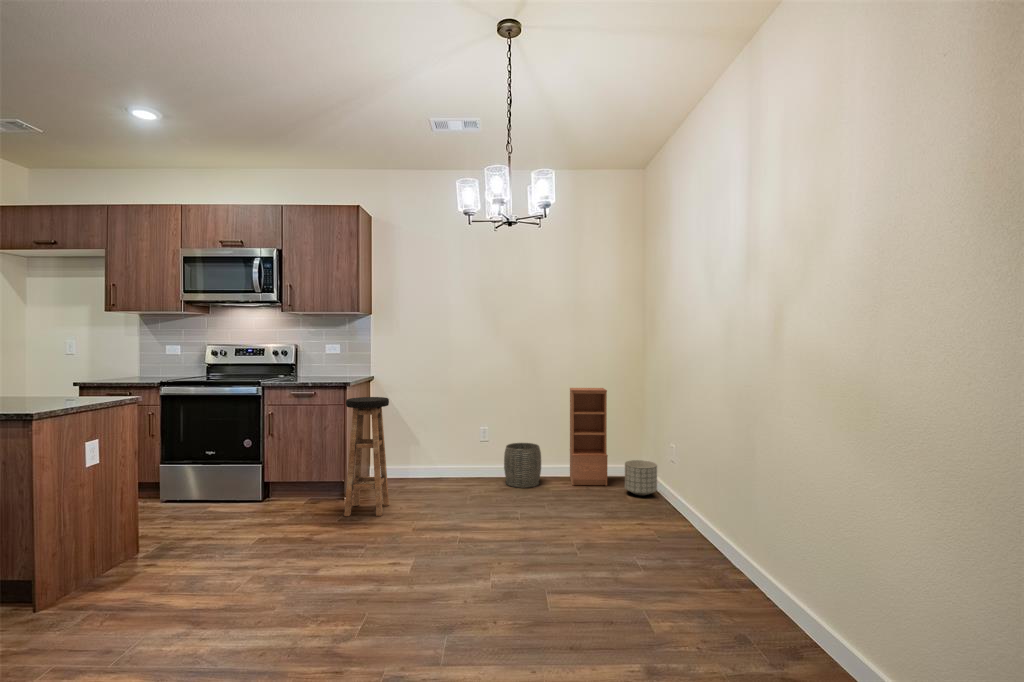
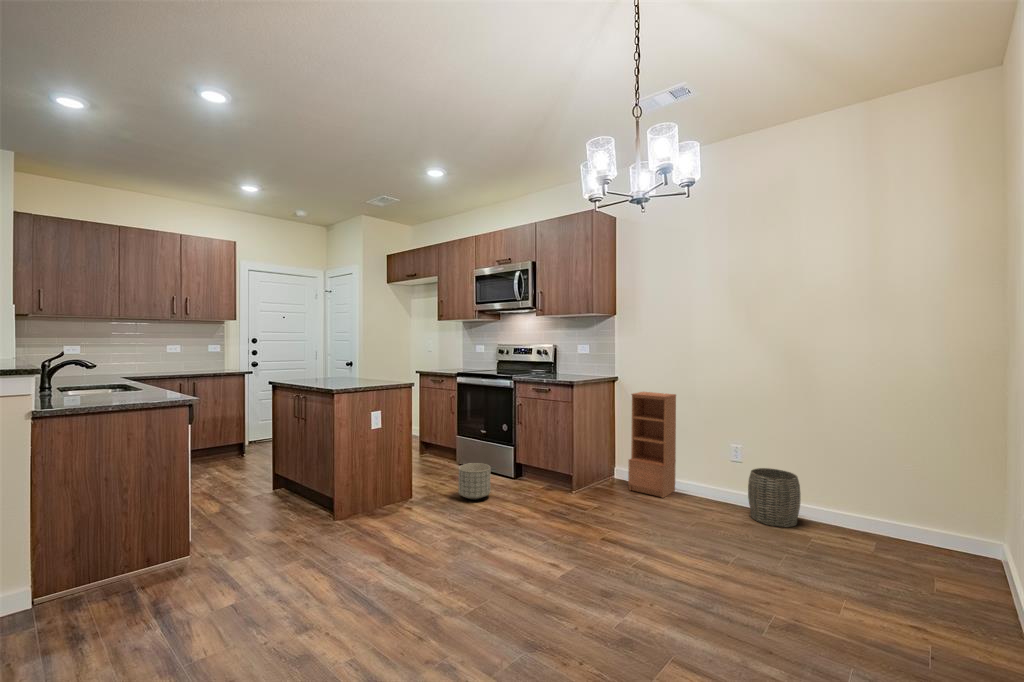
bookcase: present [570,388,608,486] -> present [628,392,676,498]
bar stool: present [344,397,389,516] -> none [558,397,605,515]
planter: present [625,460,657,496] -> present [459,463,491,500]

